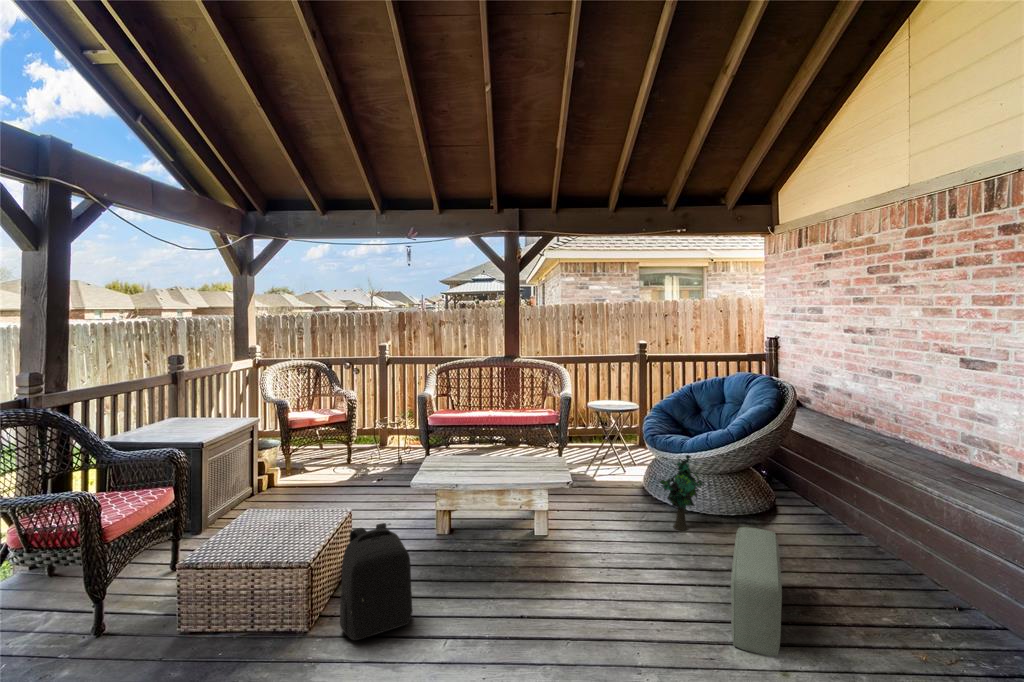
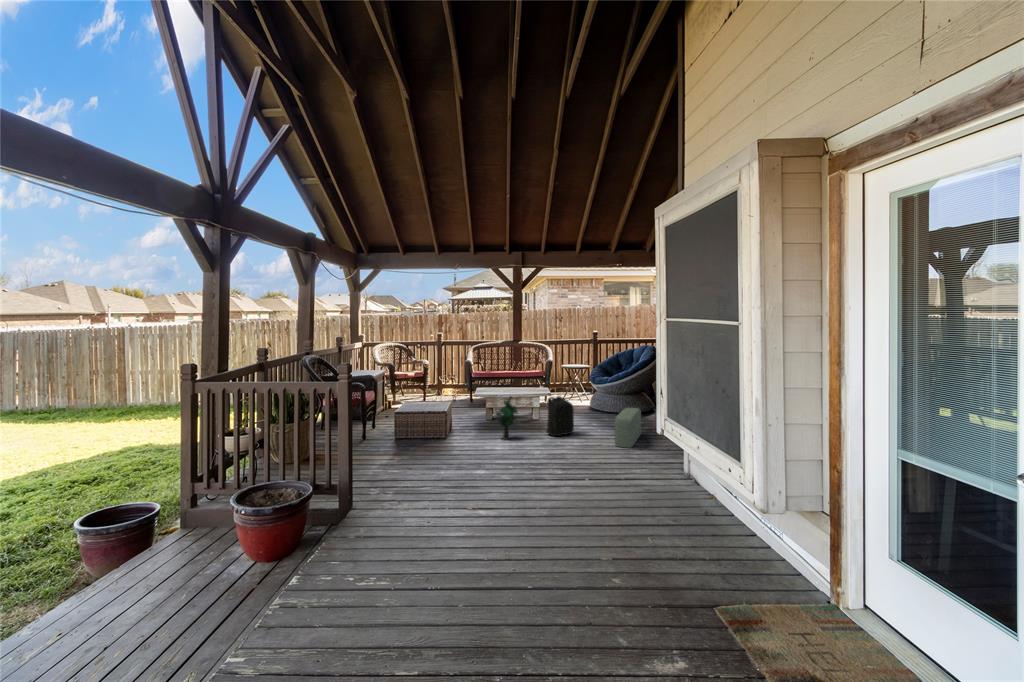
decorative plant: present [660,455,702,531] -> present [495,396,518,440]
backpack: present [340,523,413,640] -> present [547,396,574,436]

